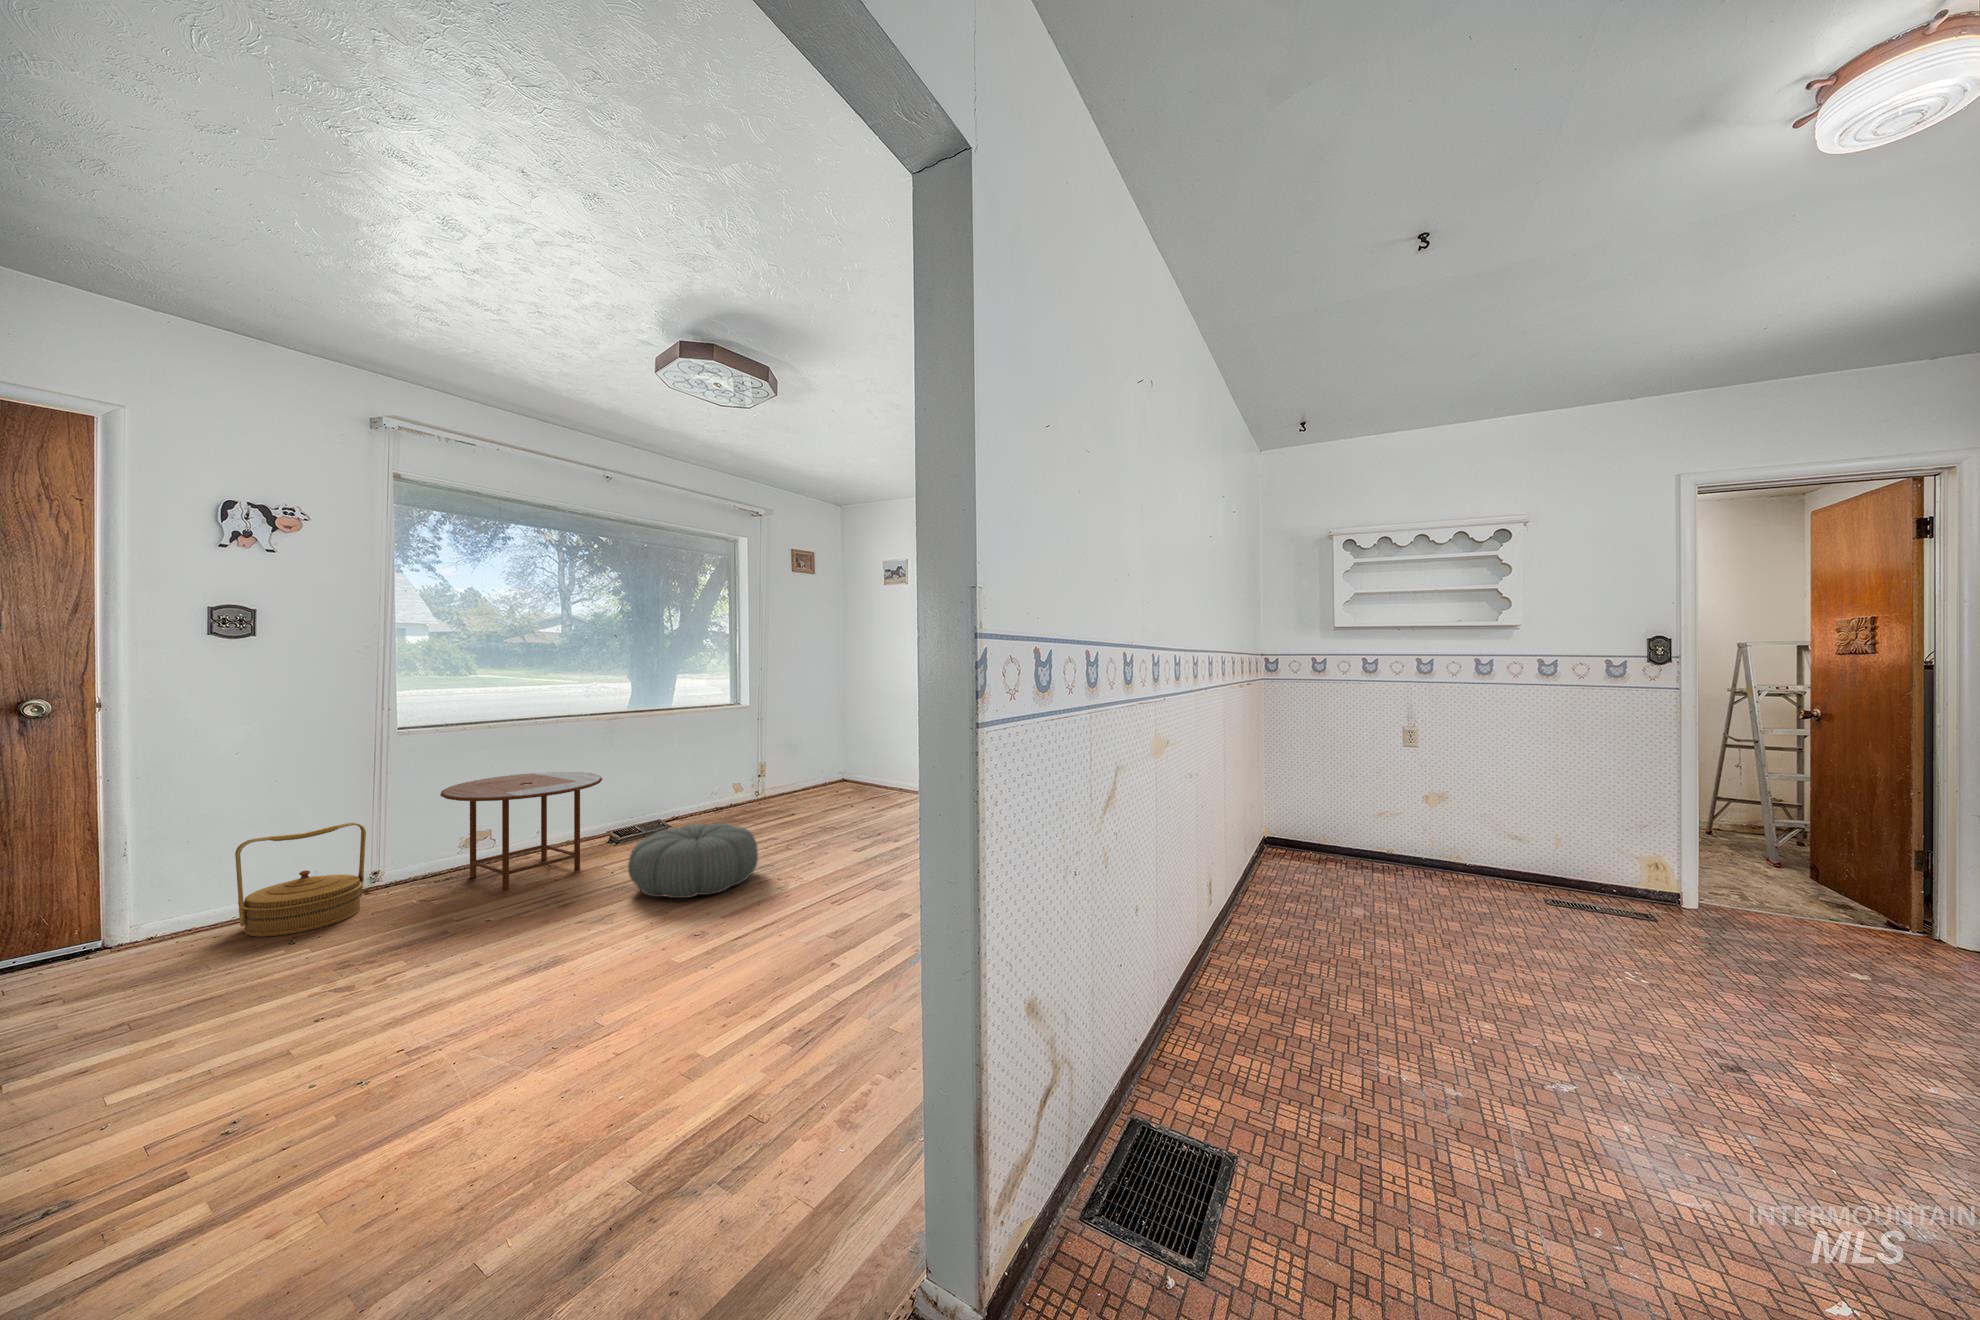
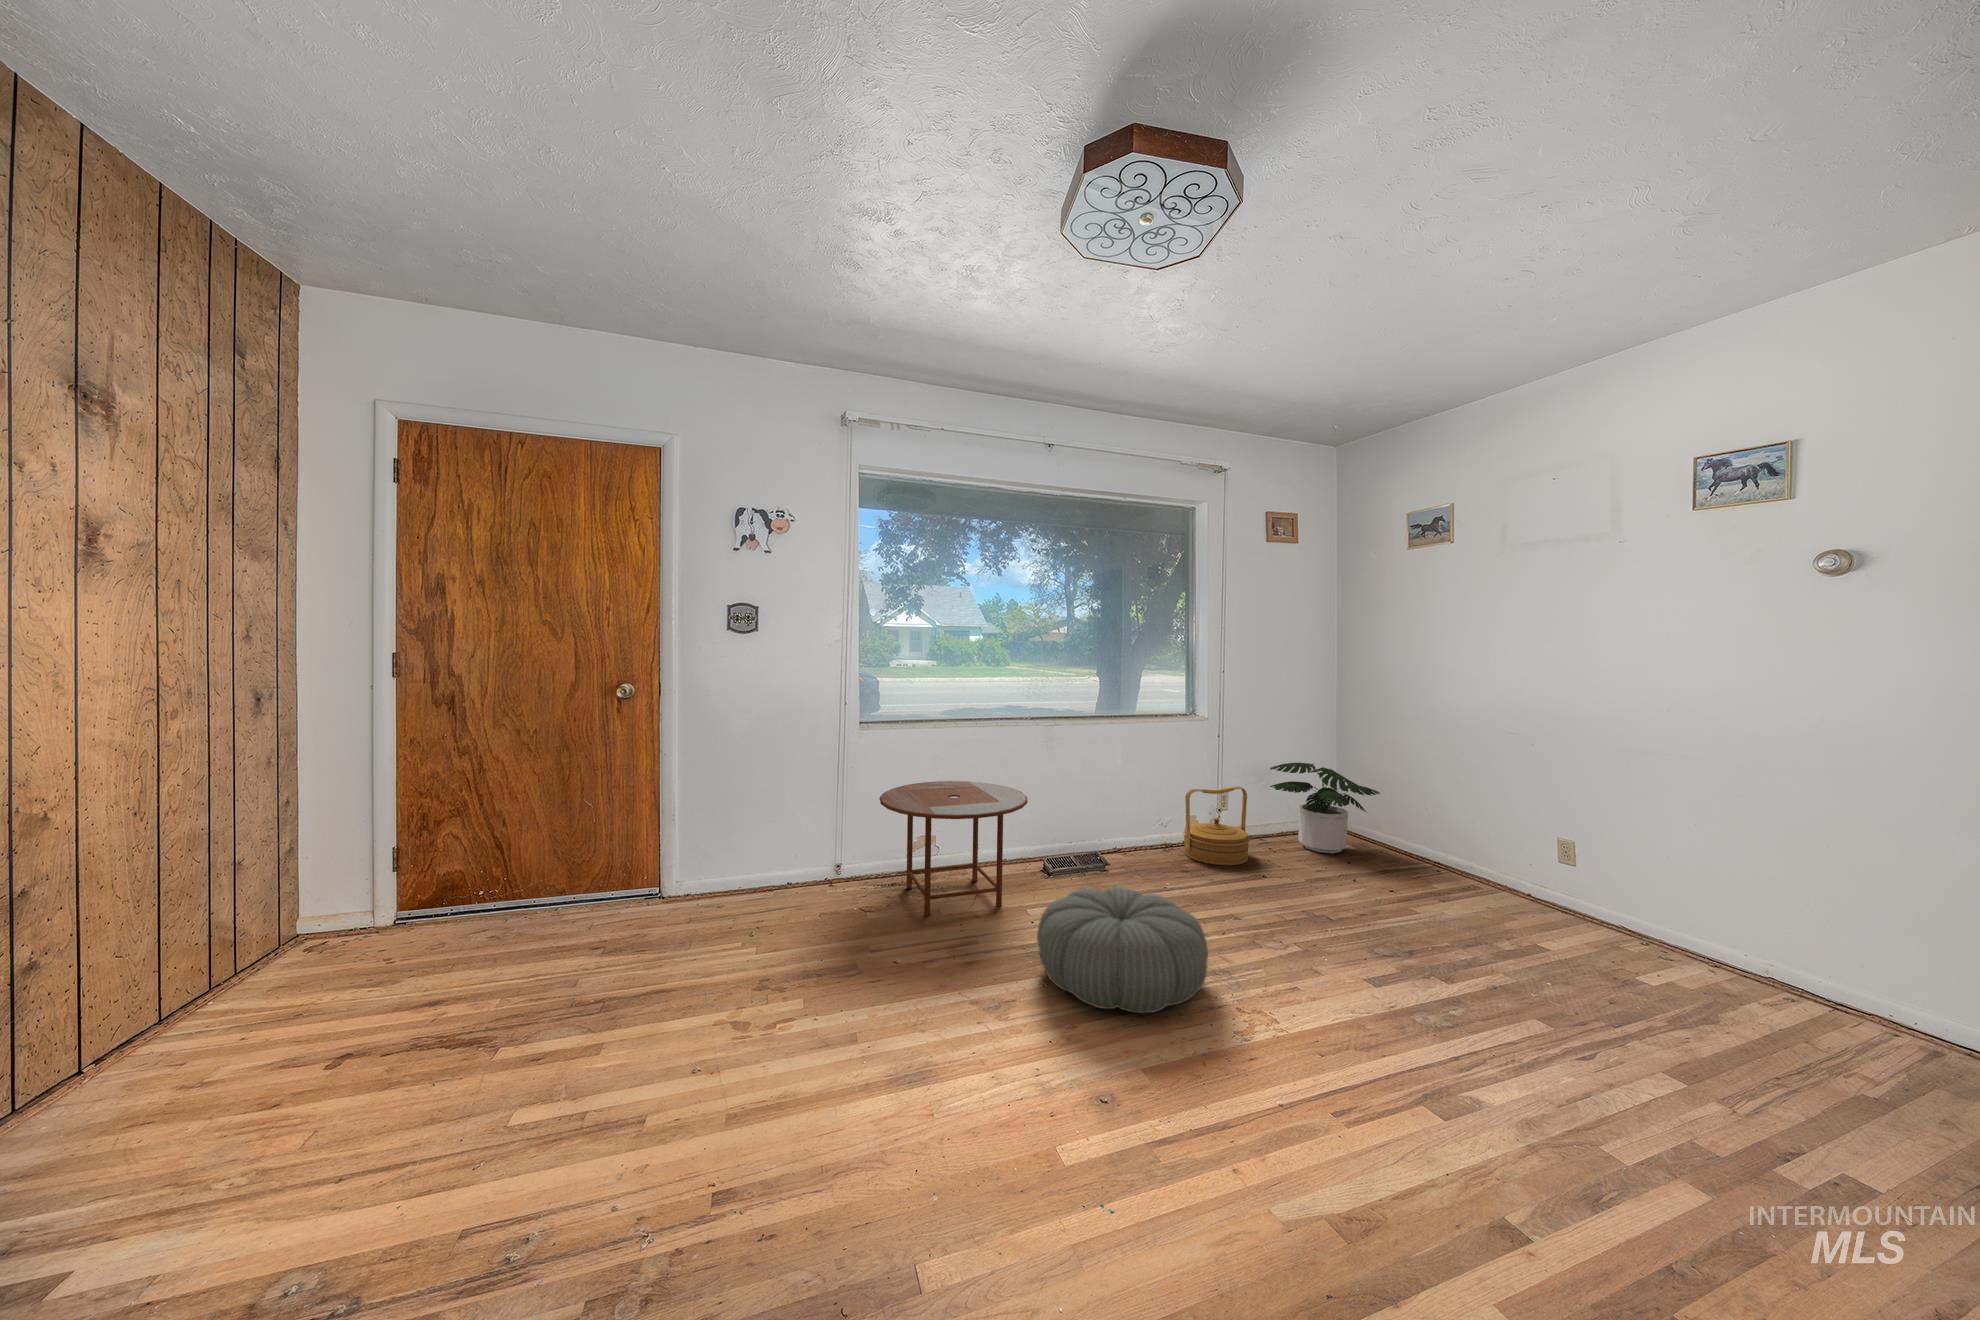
potted plant: none [795,733,867,795] -> present [1270,763,1380,853]
woven basket: present [235,823,366,937] -> present [1183,787,1250,866]

